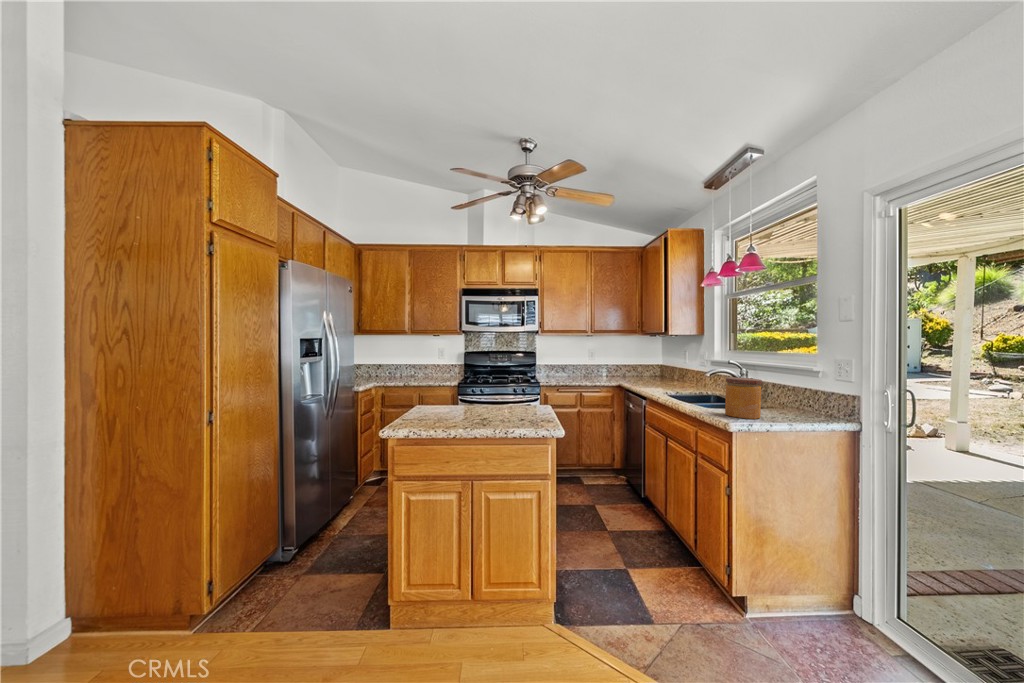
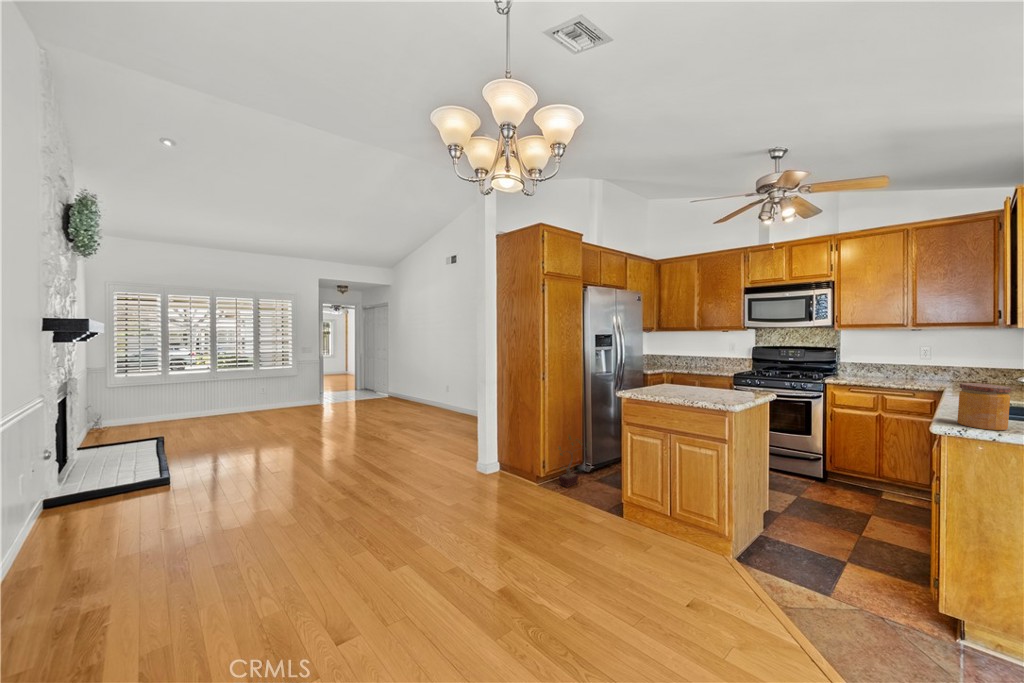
potted plant: none [241,509,303,609] -> present [559,437,581,487]

